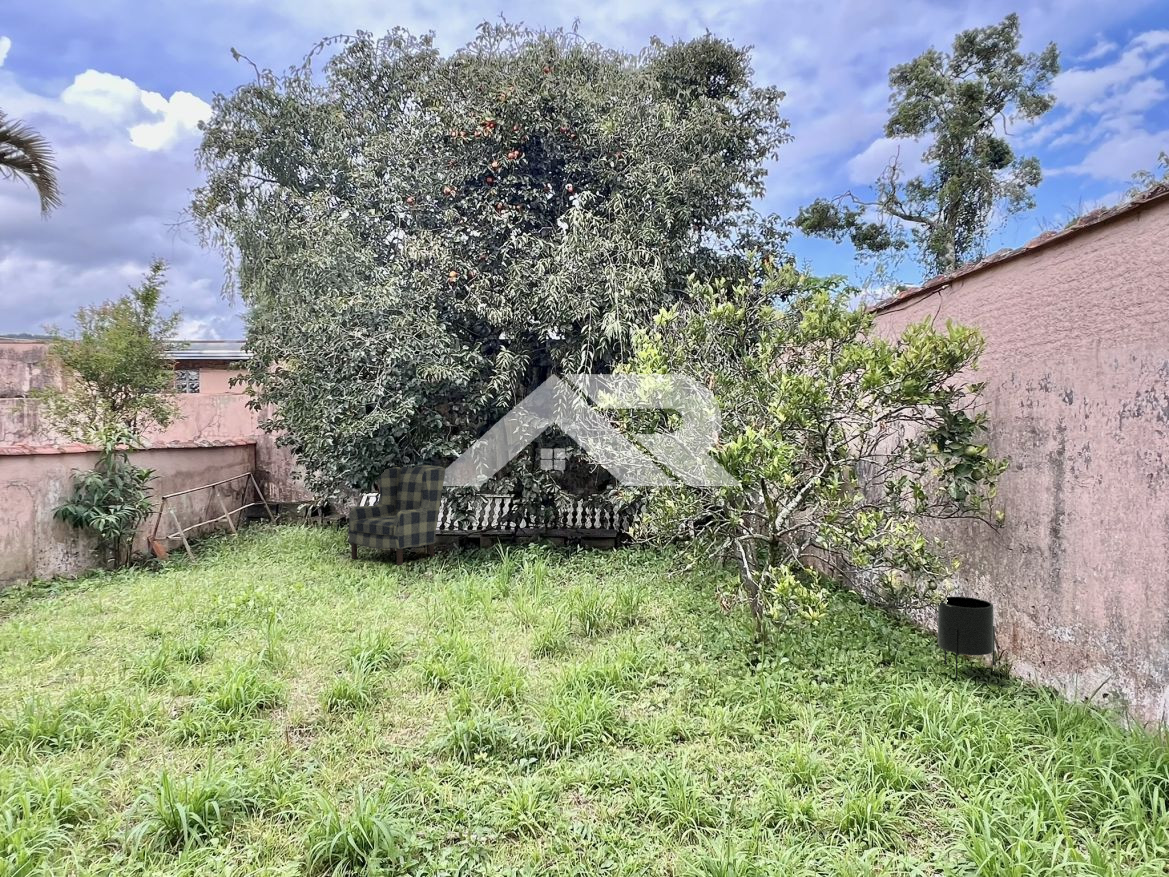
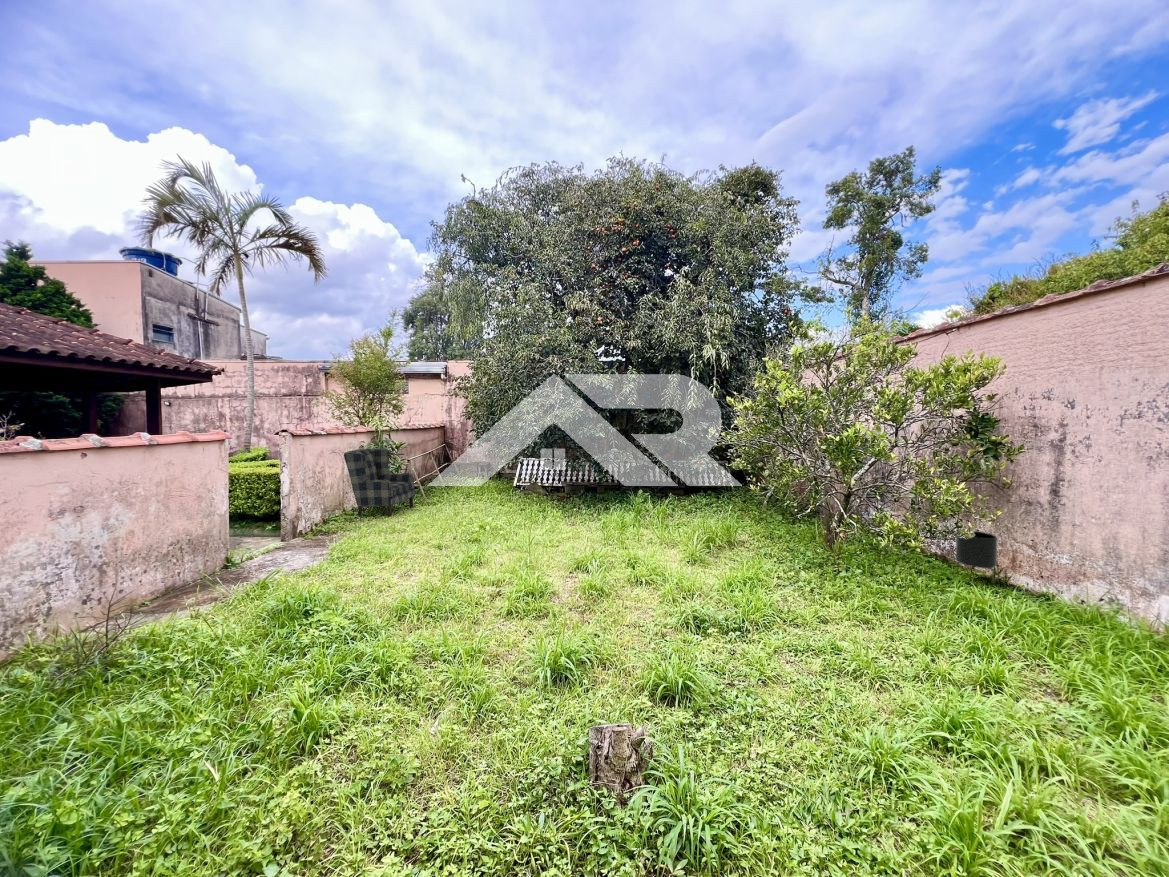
chair: present [348,465,445,565] -> present [344,448,415,517]

